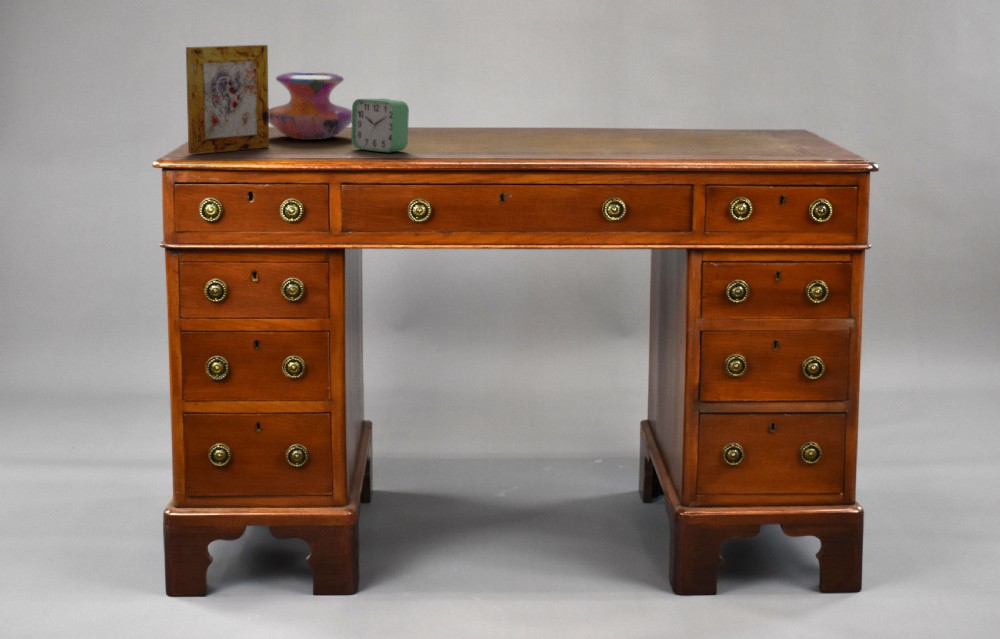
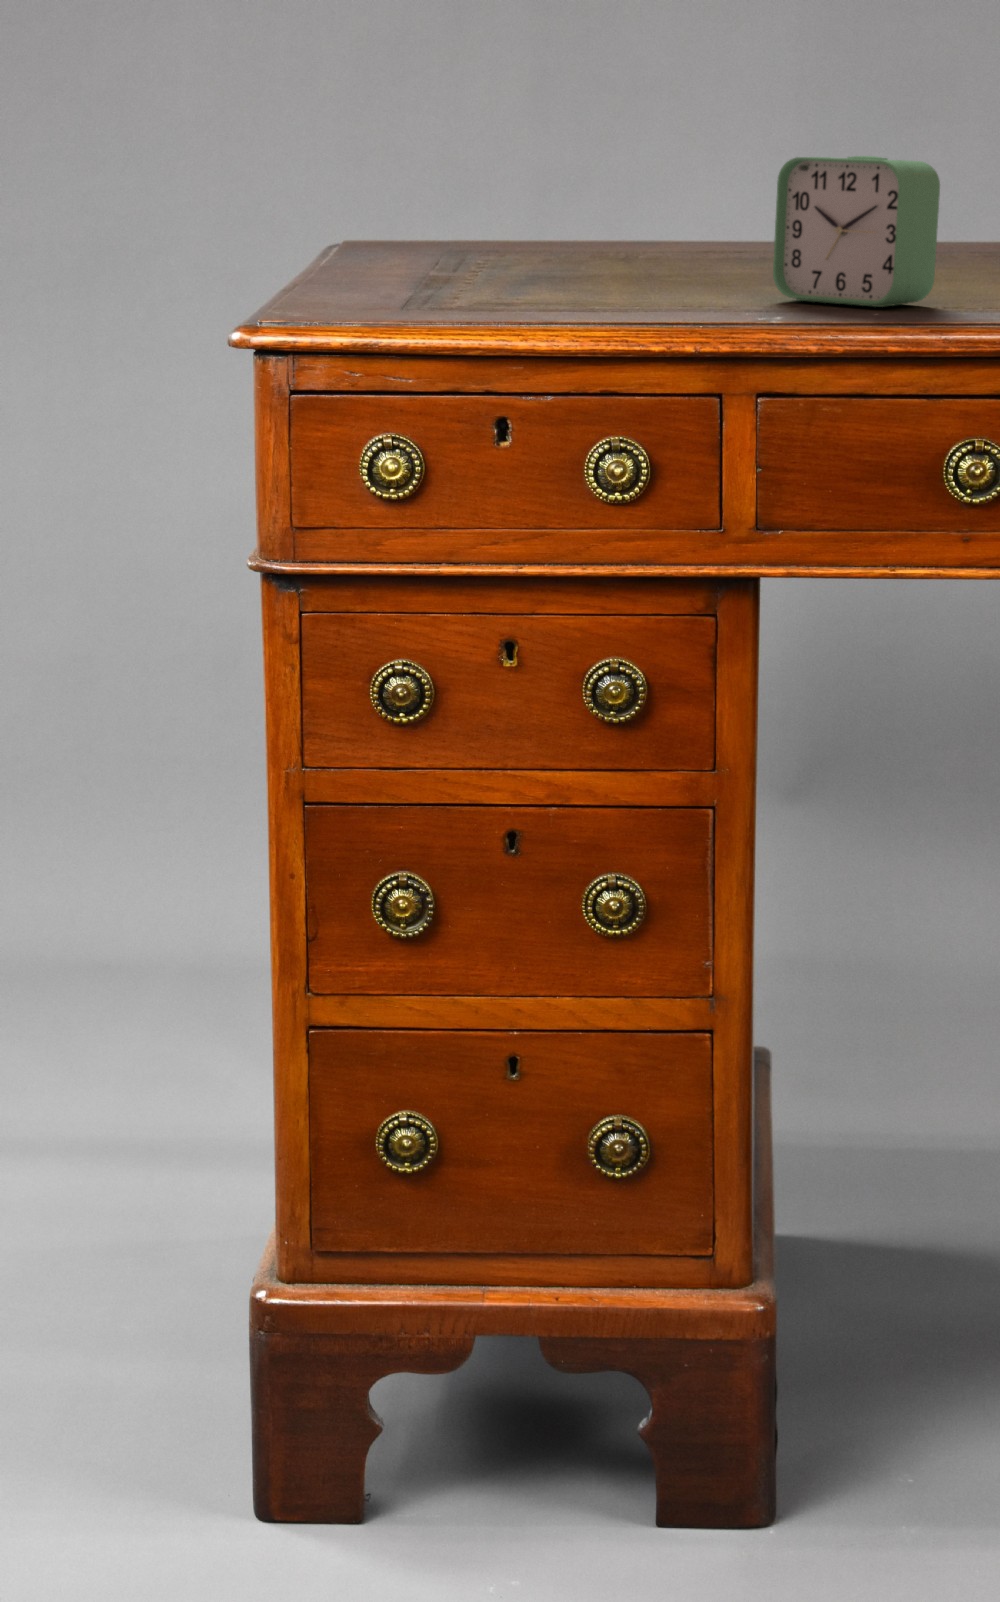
picture frame: present [186,45,269,154] -> none [325,7,546,312]
decorative vase: present [269,72,352,140] -> none [524,98,769,279]

